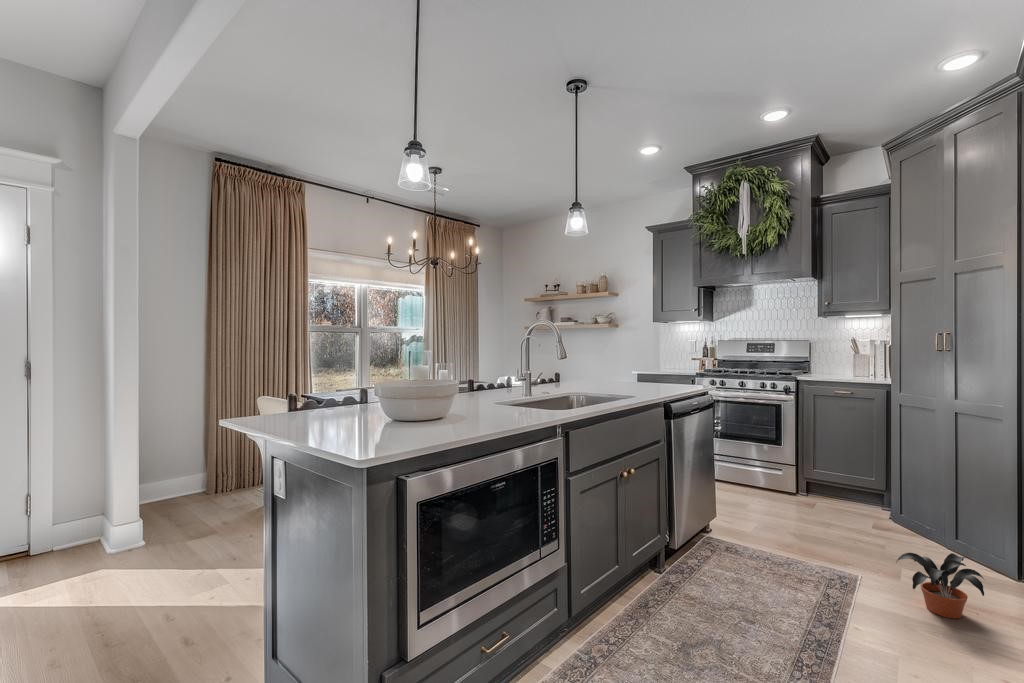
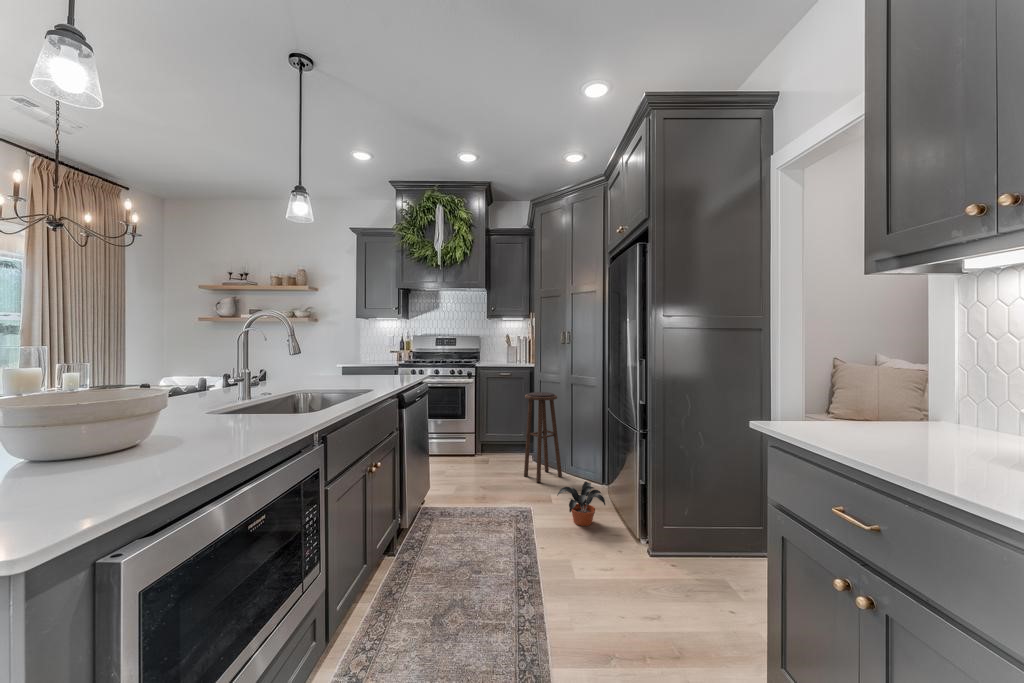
stool: none [865,417,933,545] -> present [524,392,562,483]

